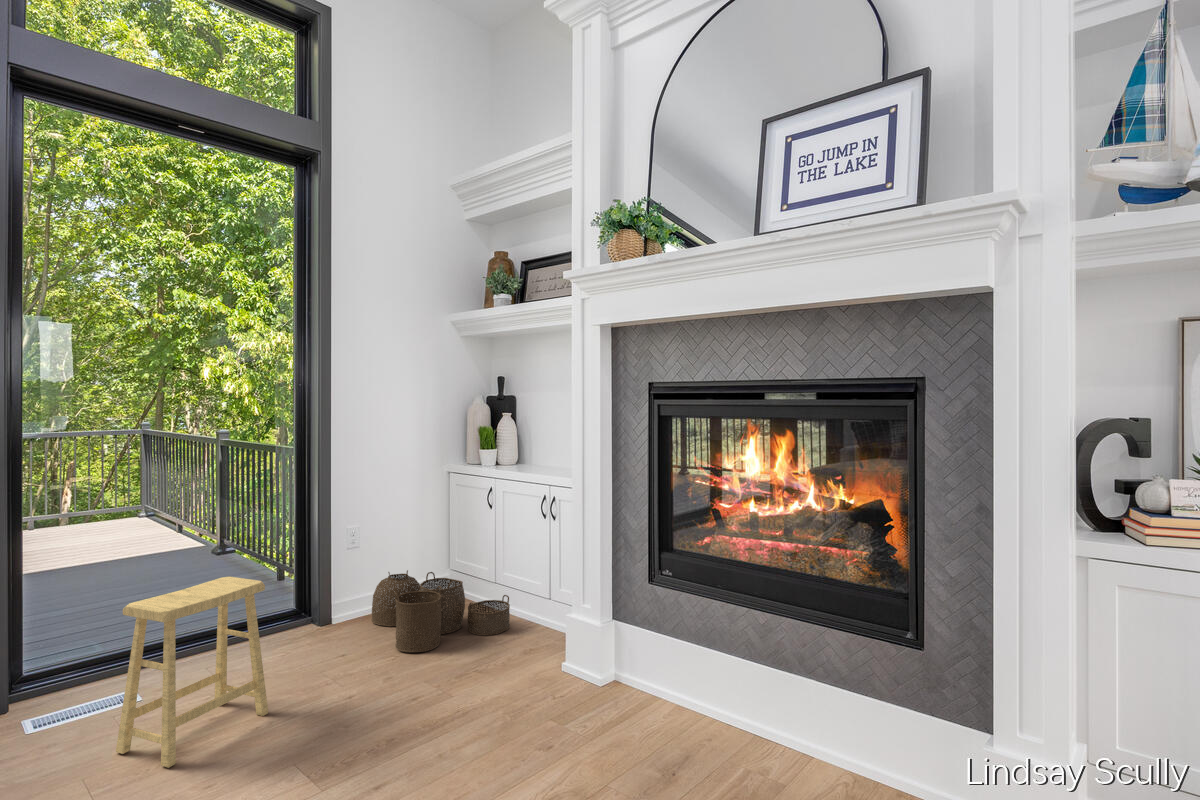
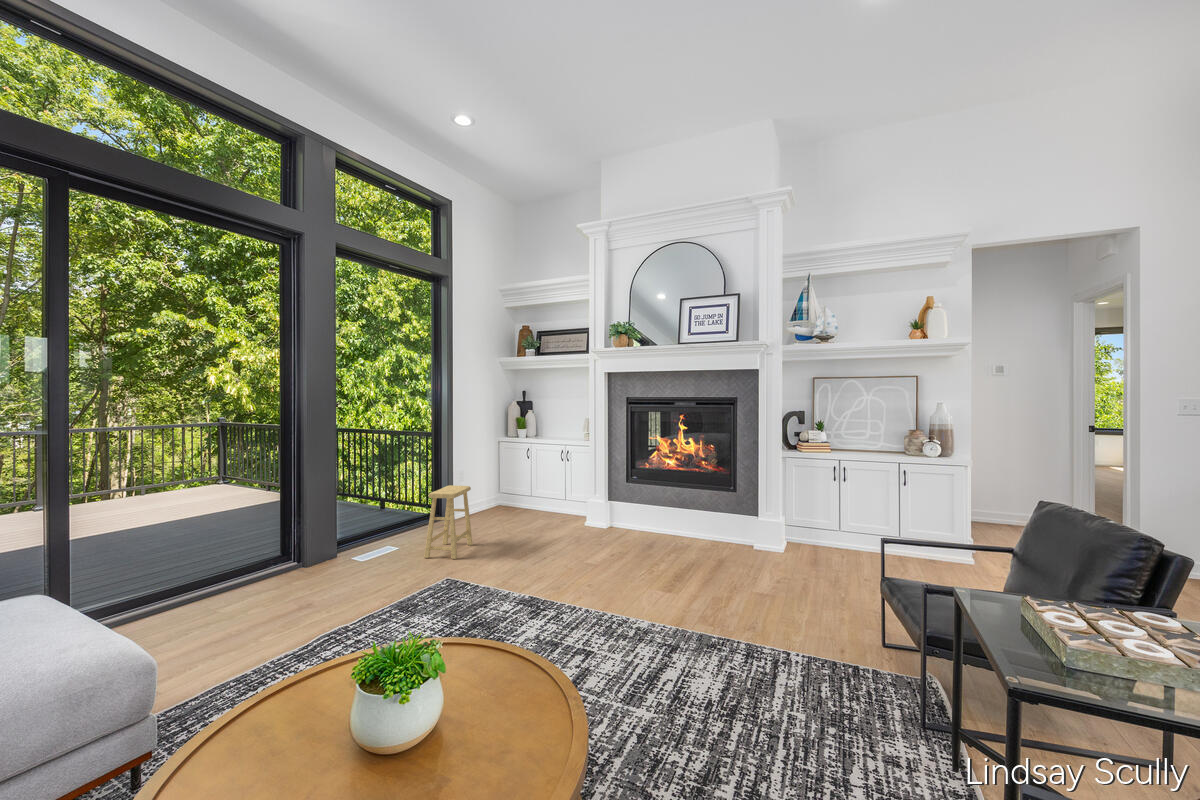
woven basket: present [371,570,510,652] -> none [473,491,547,525]

